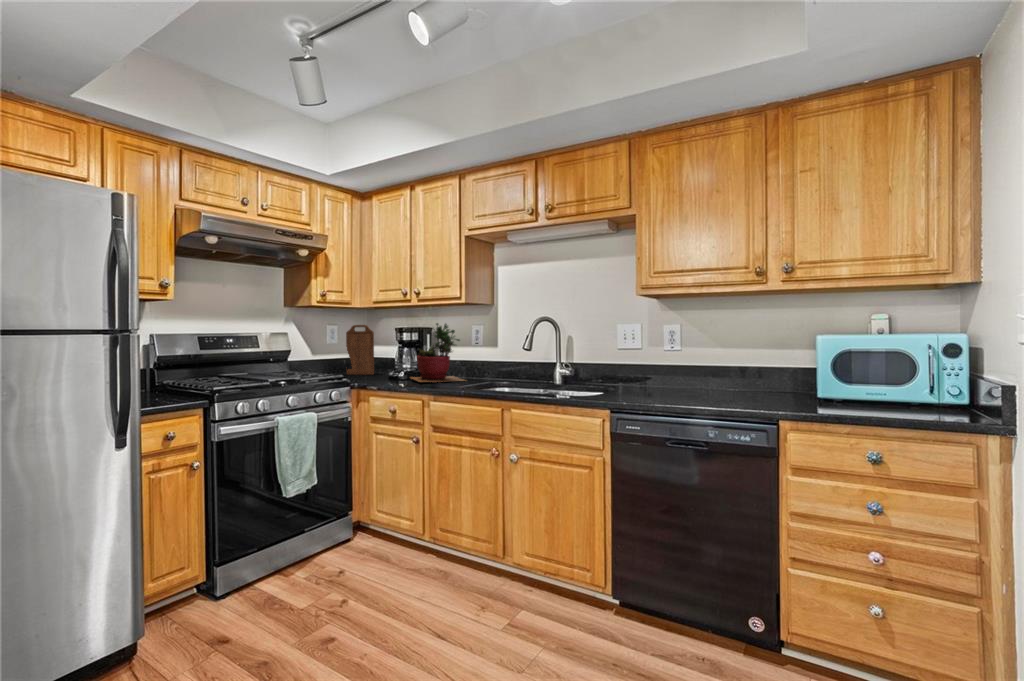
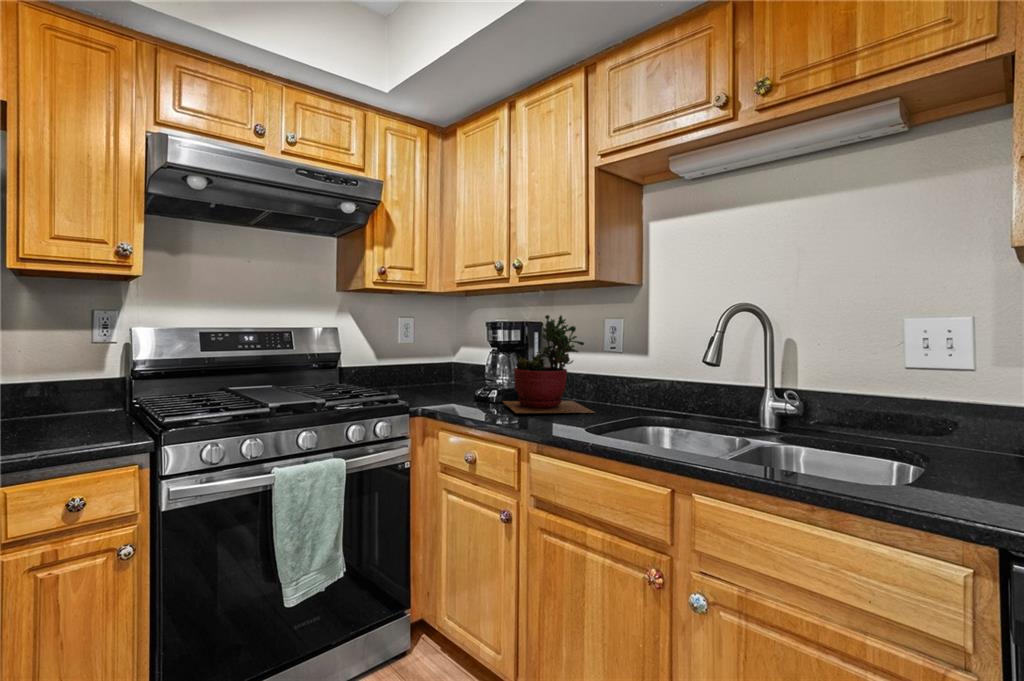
cutting board: present [346,325,374,375] -> none [422,318,459,390]

